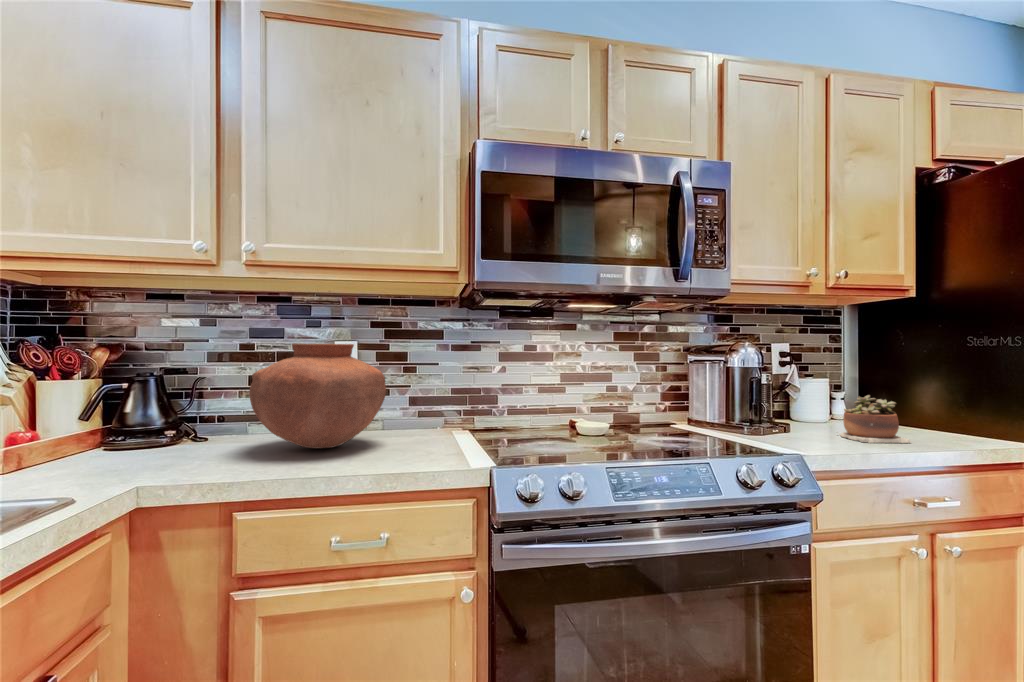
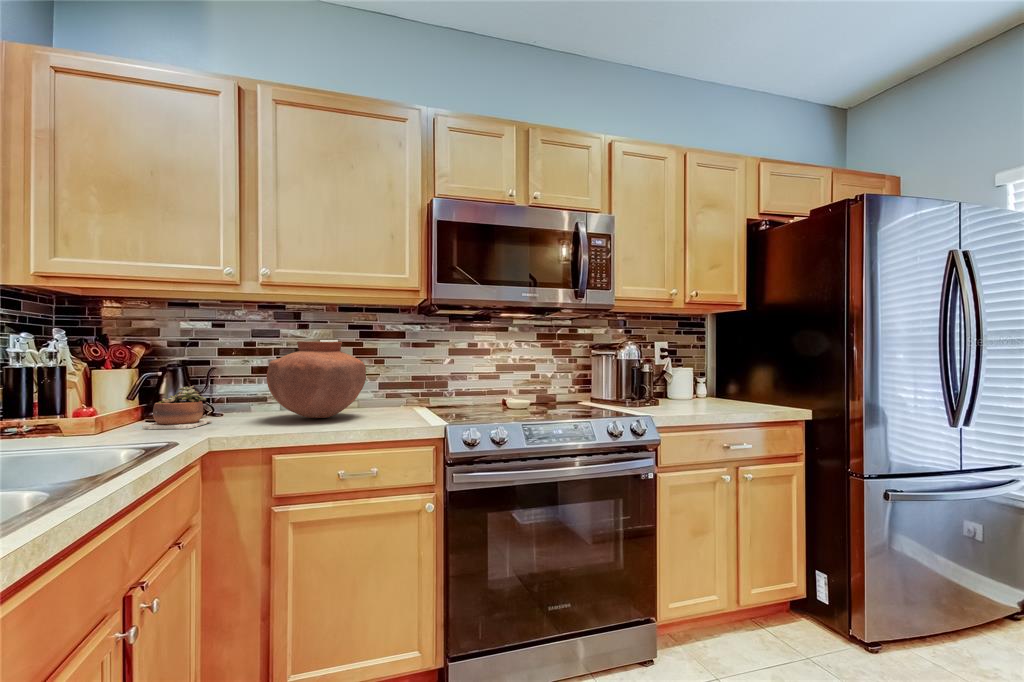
succulent plant: present [840,395,911,443] -> present [142,386,213,429]

